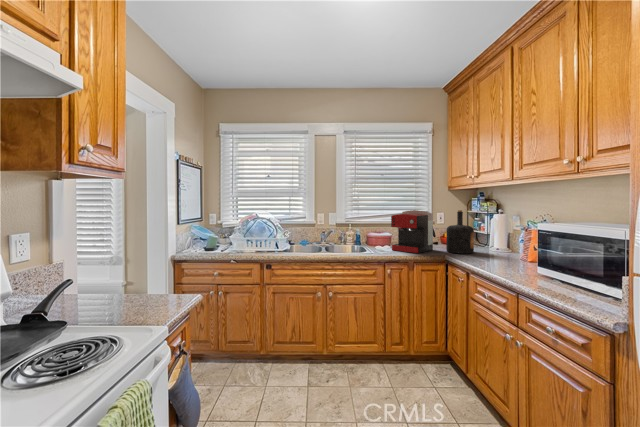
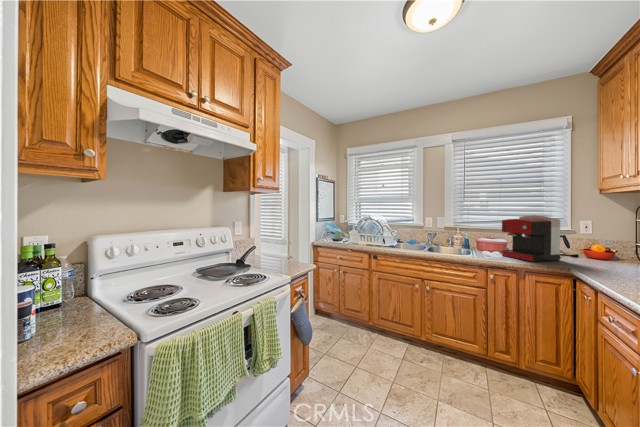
bottle: present [446,210,474,254] -> none [579,217,625,270]

